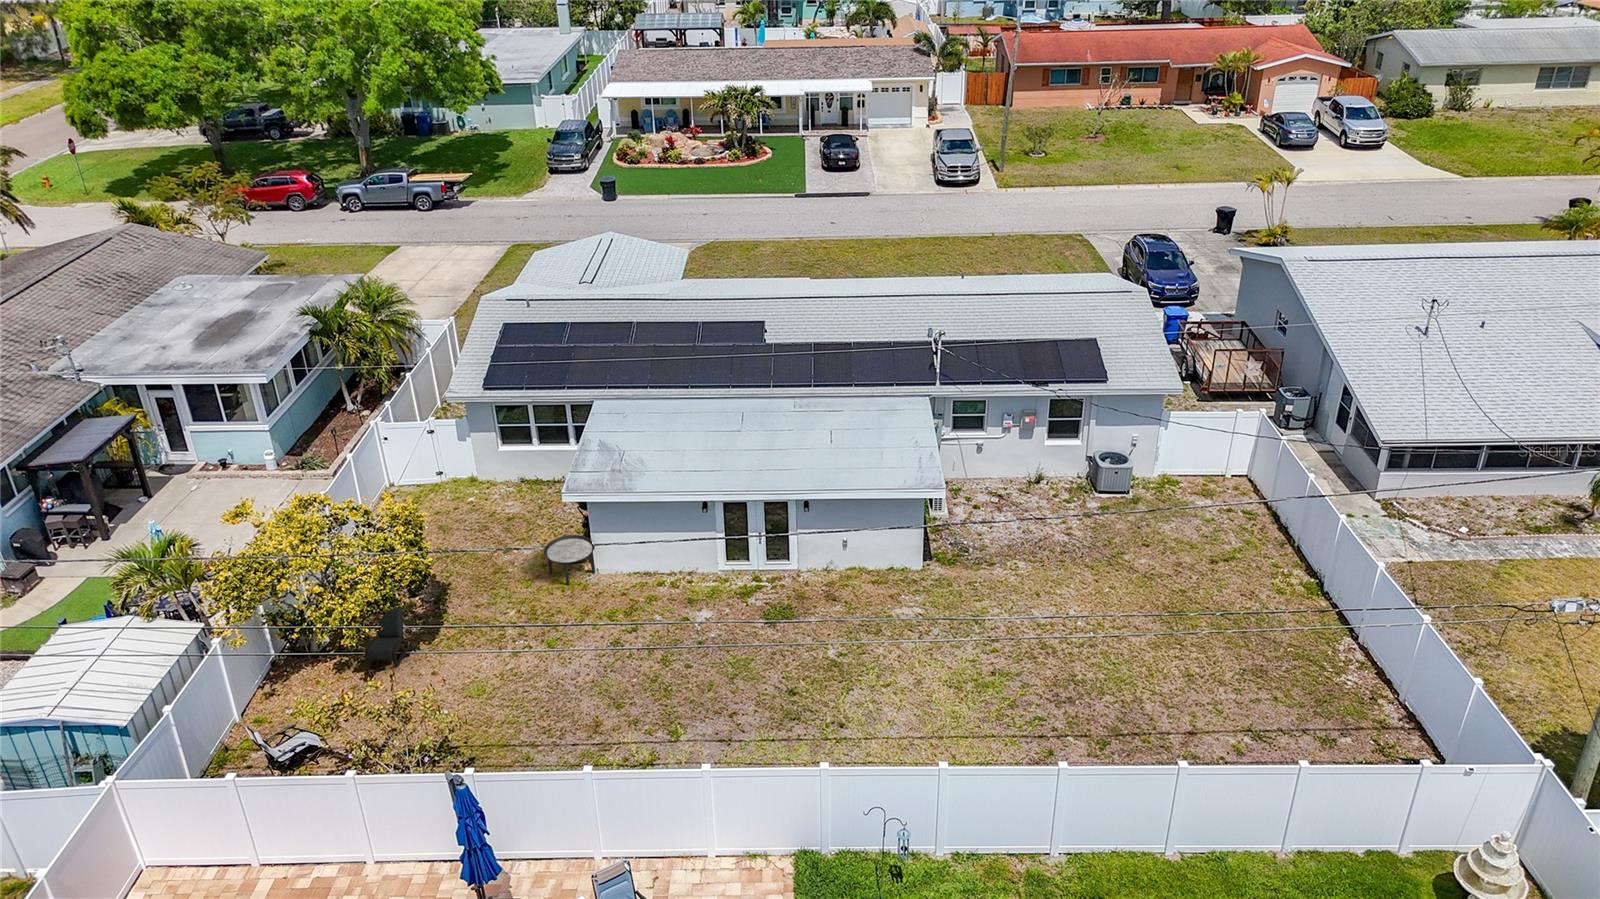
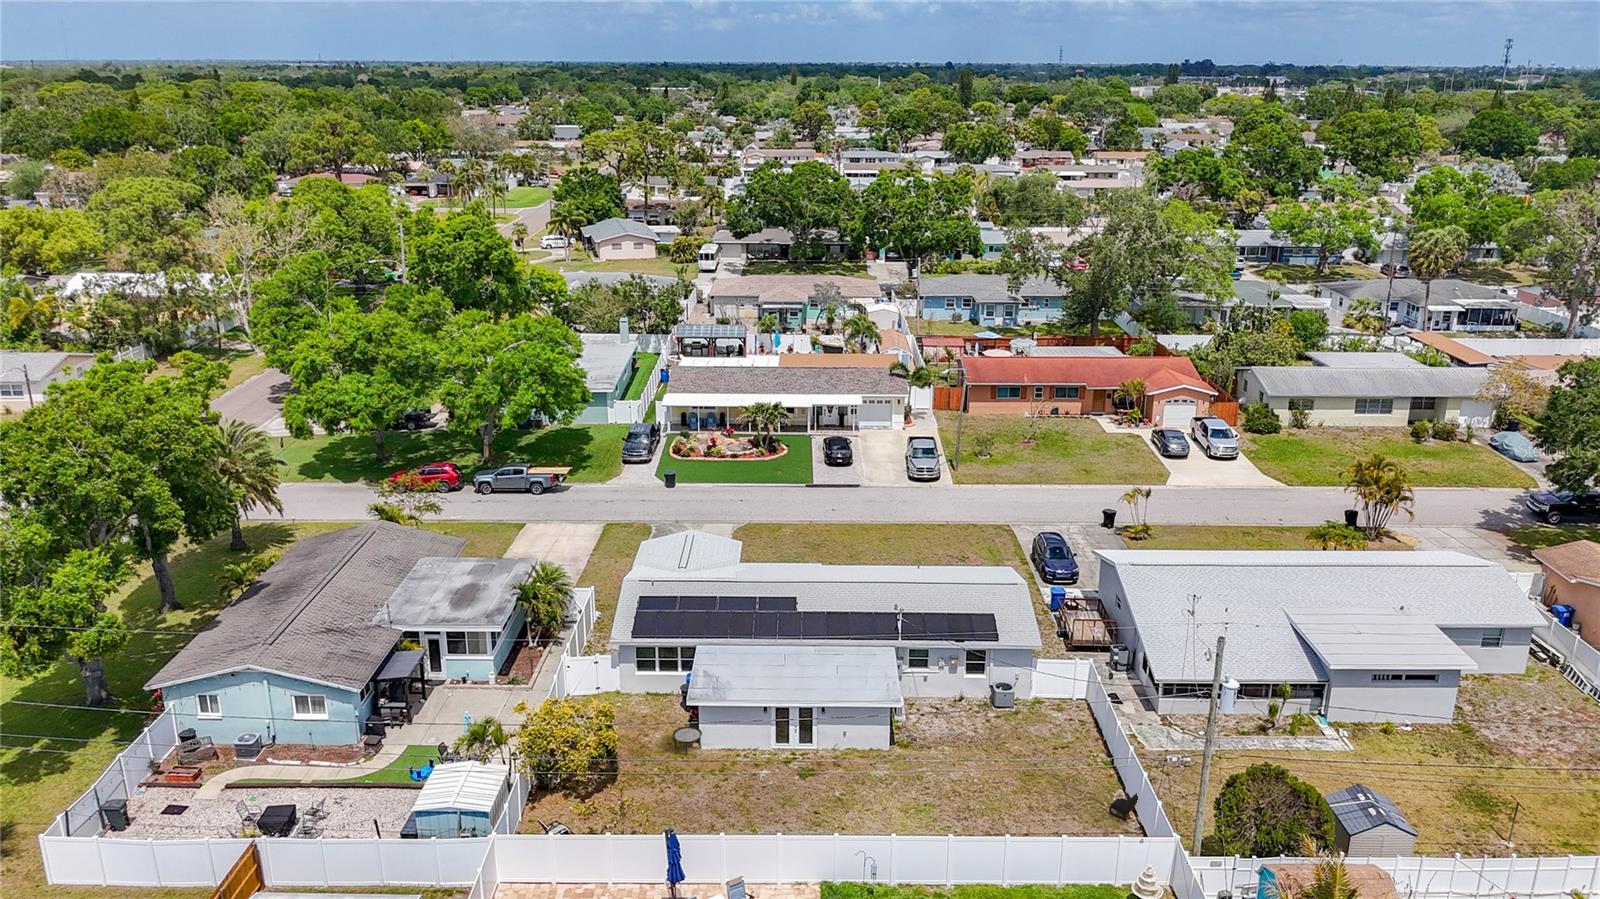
lounge chair: present [365,606,409,667] -> present [1109,793,1138,821]

